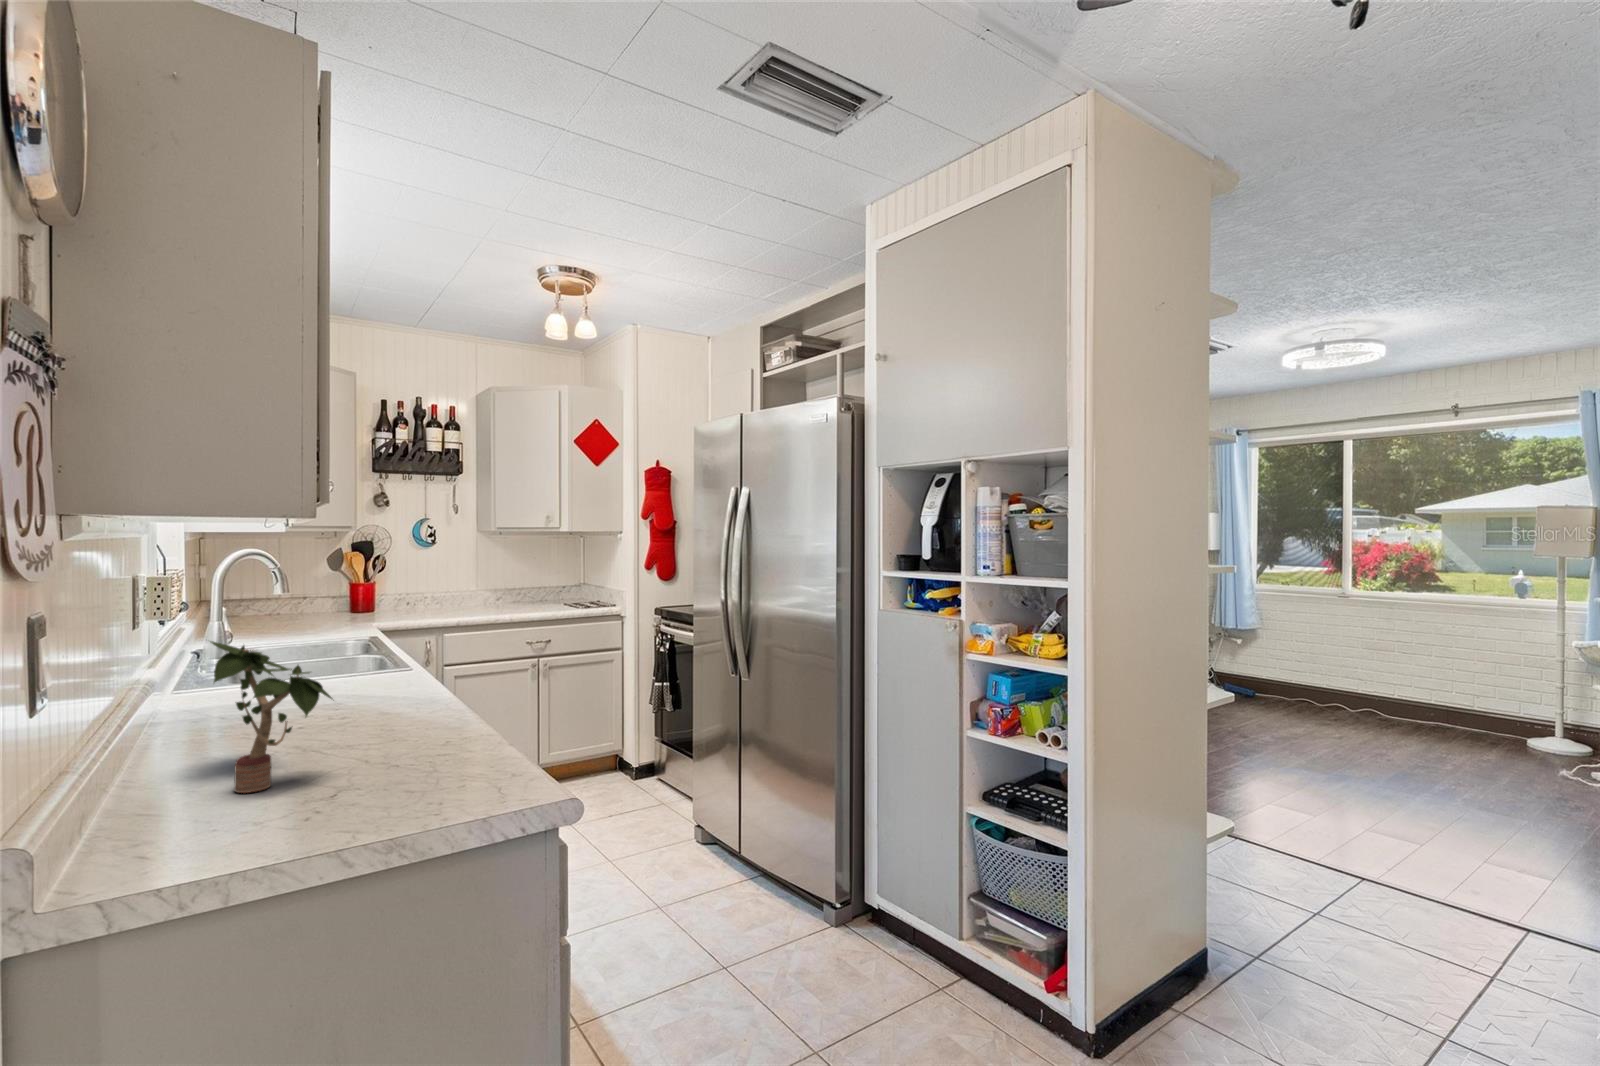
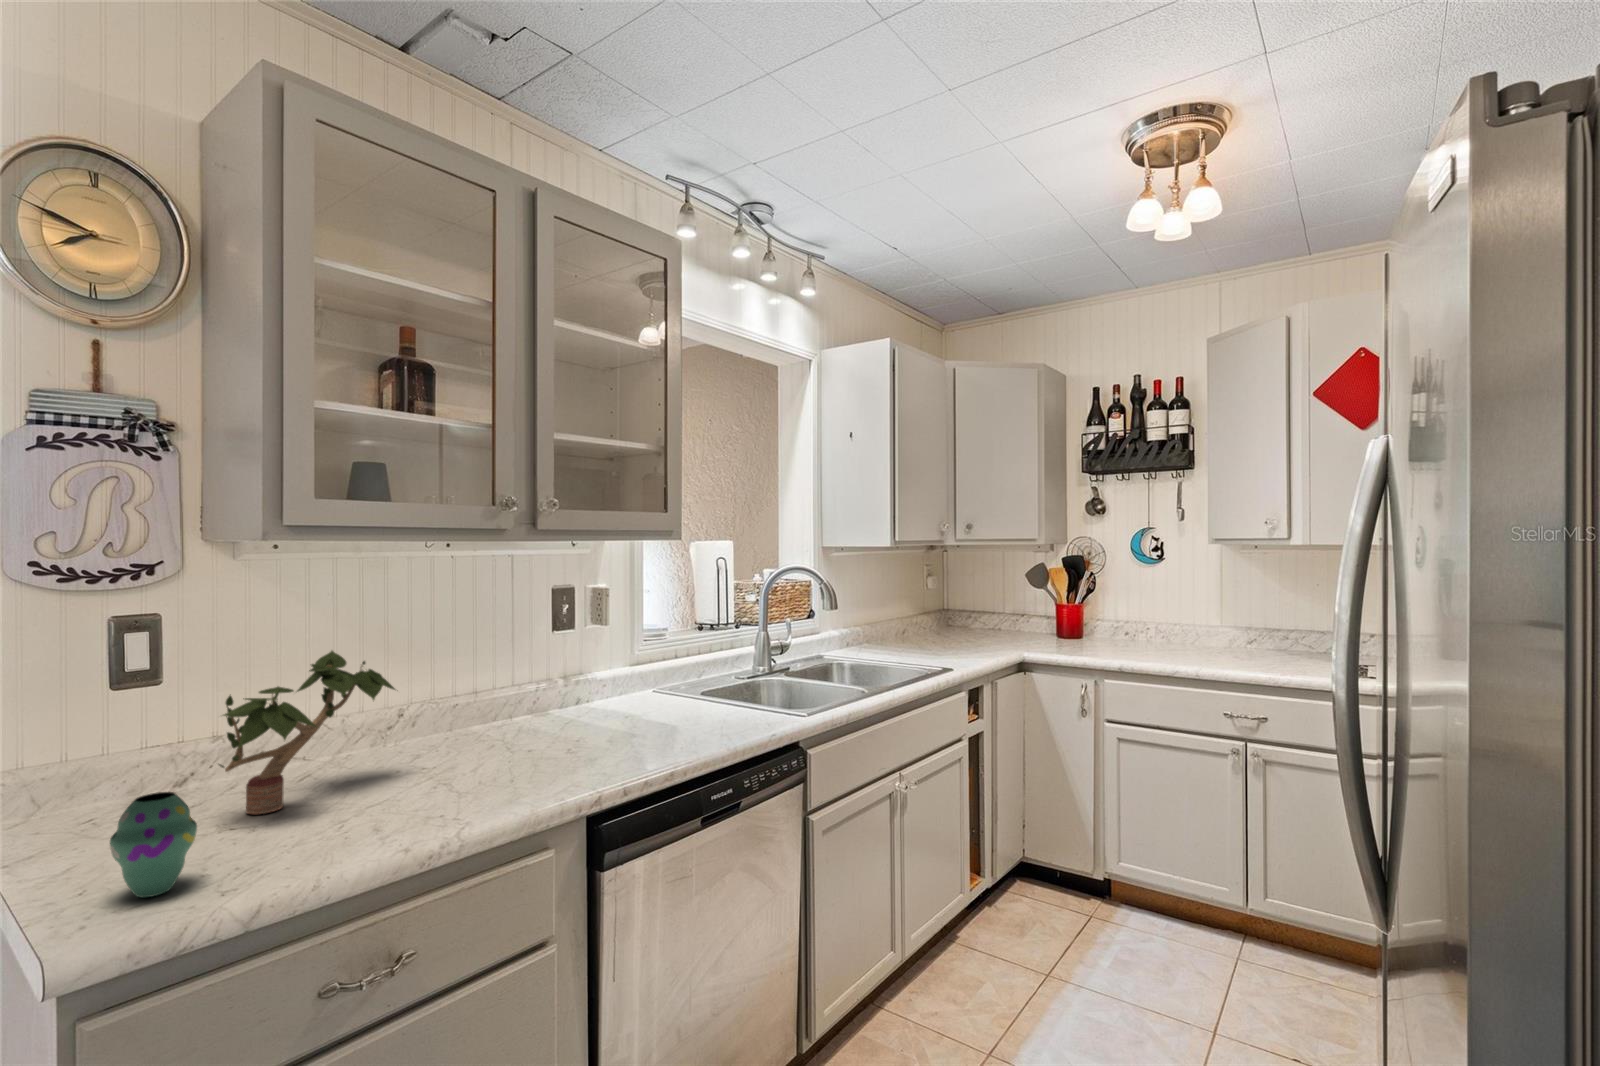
vase: none [394,723,452,802] -> present [110,792,197,897]

